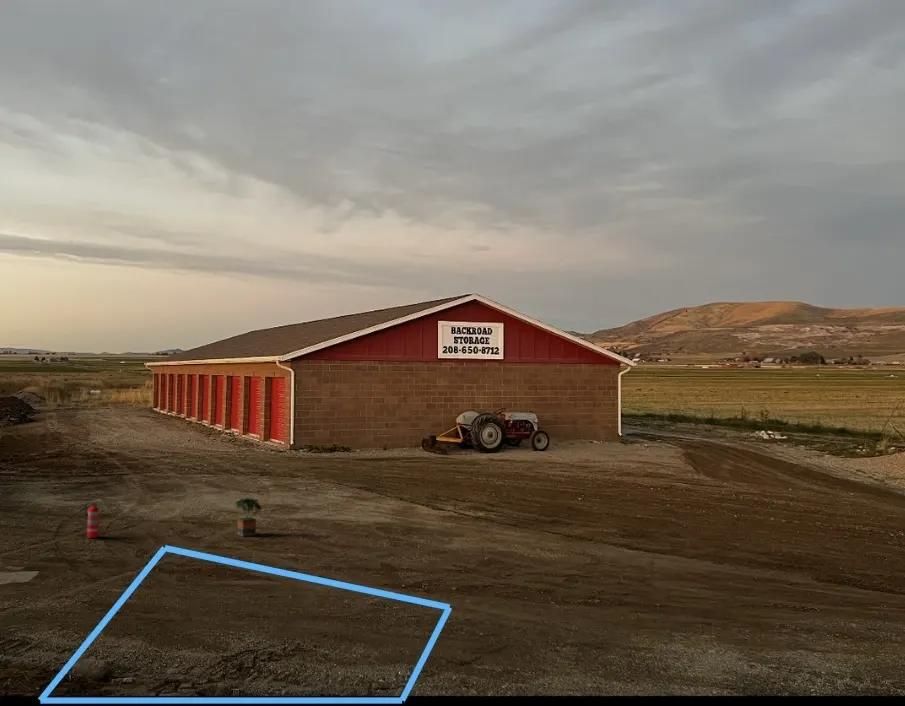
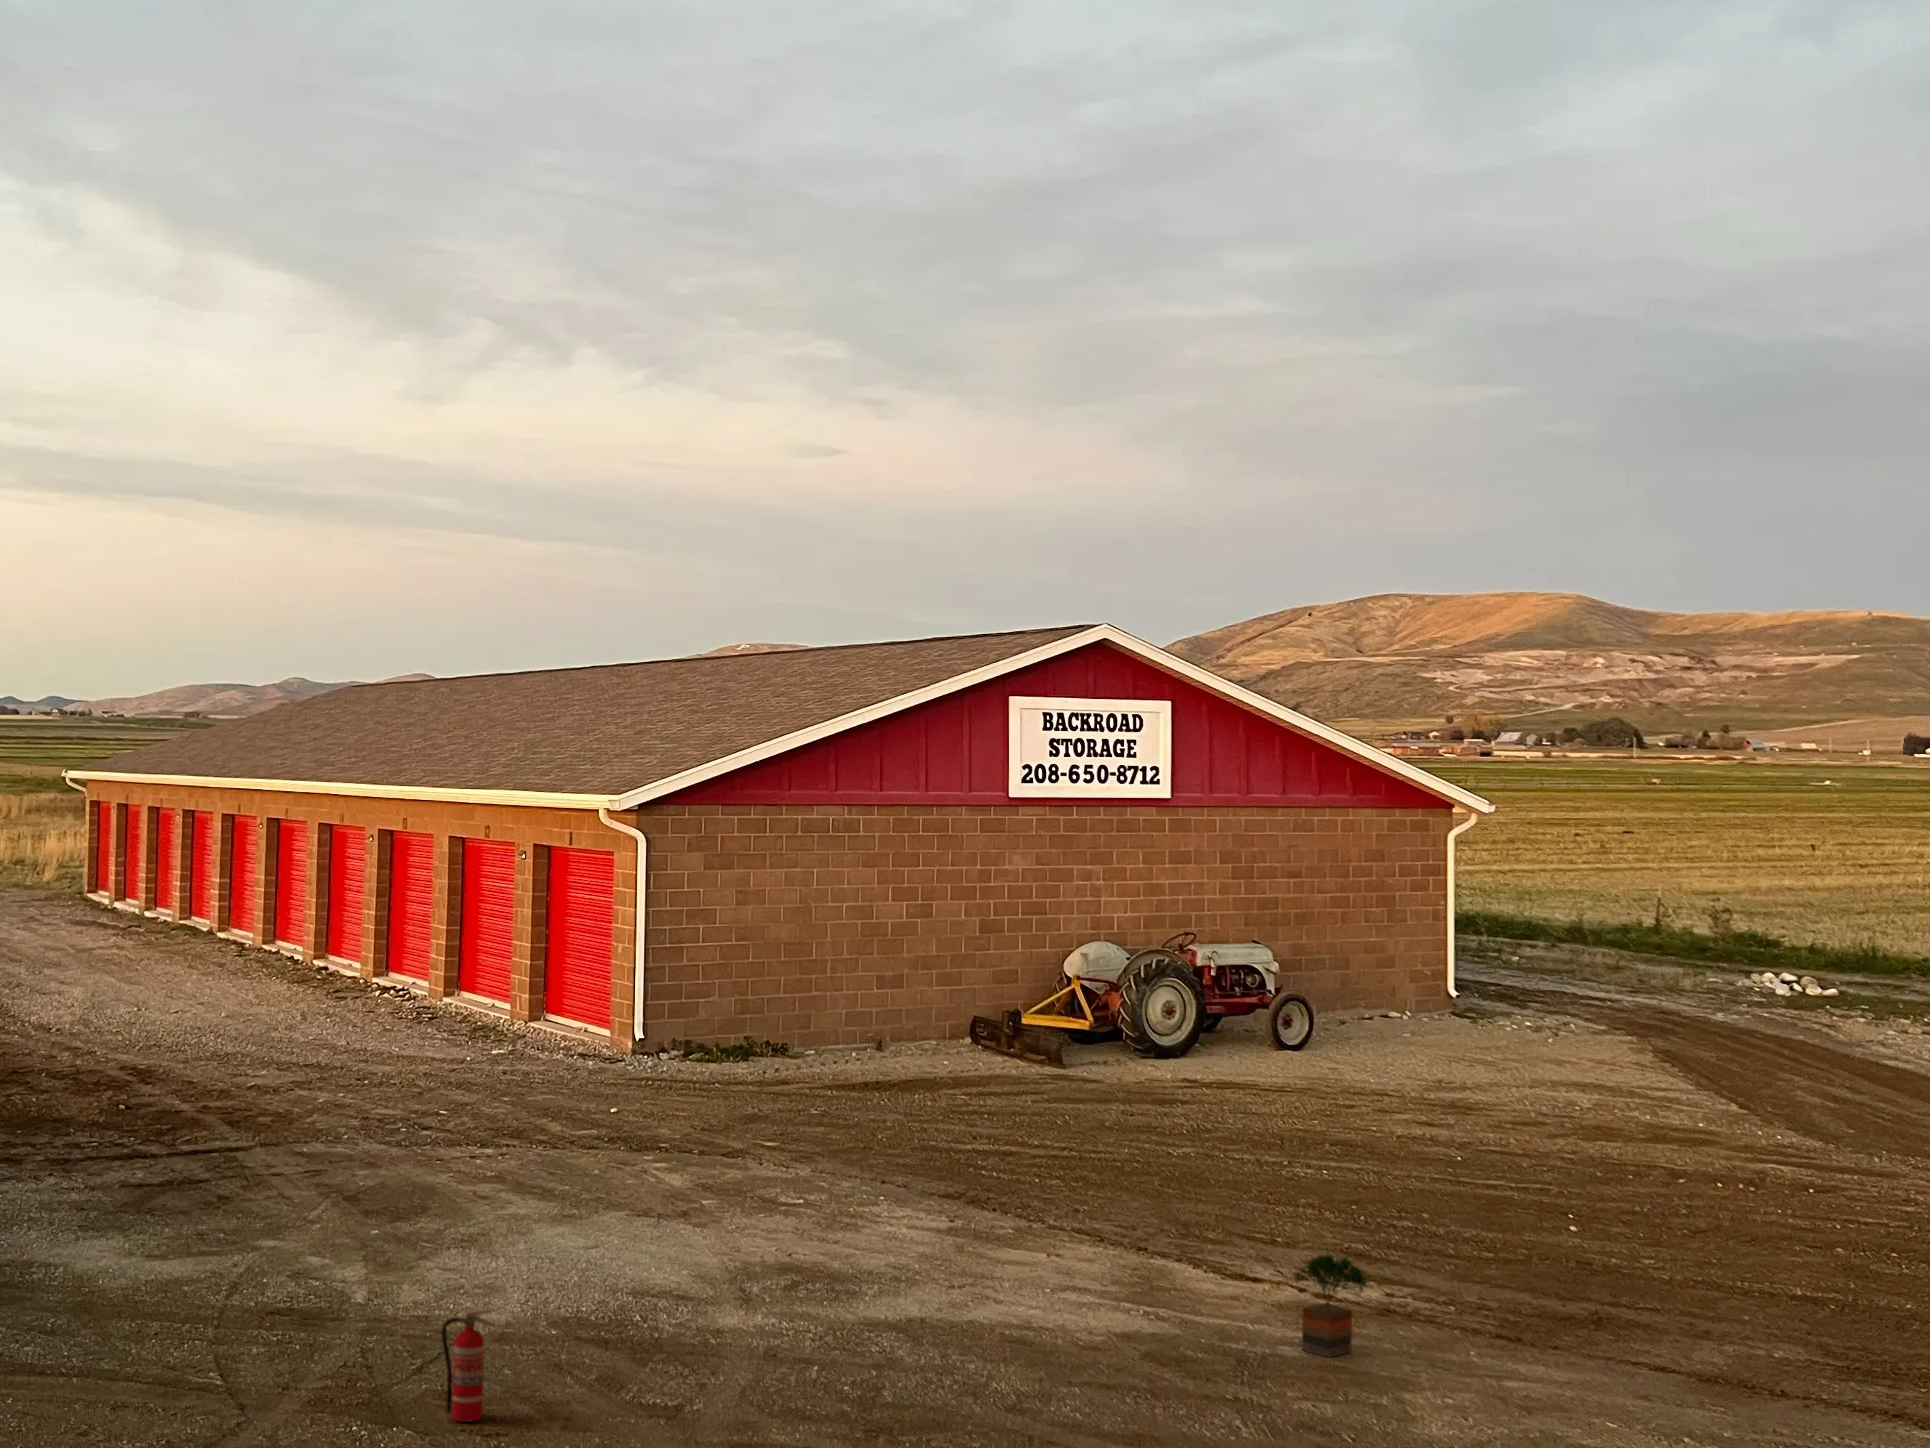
potted tree: present [236,498,261,537] -> present [1295,1255,1367,1357]

